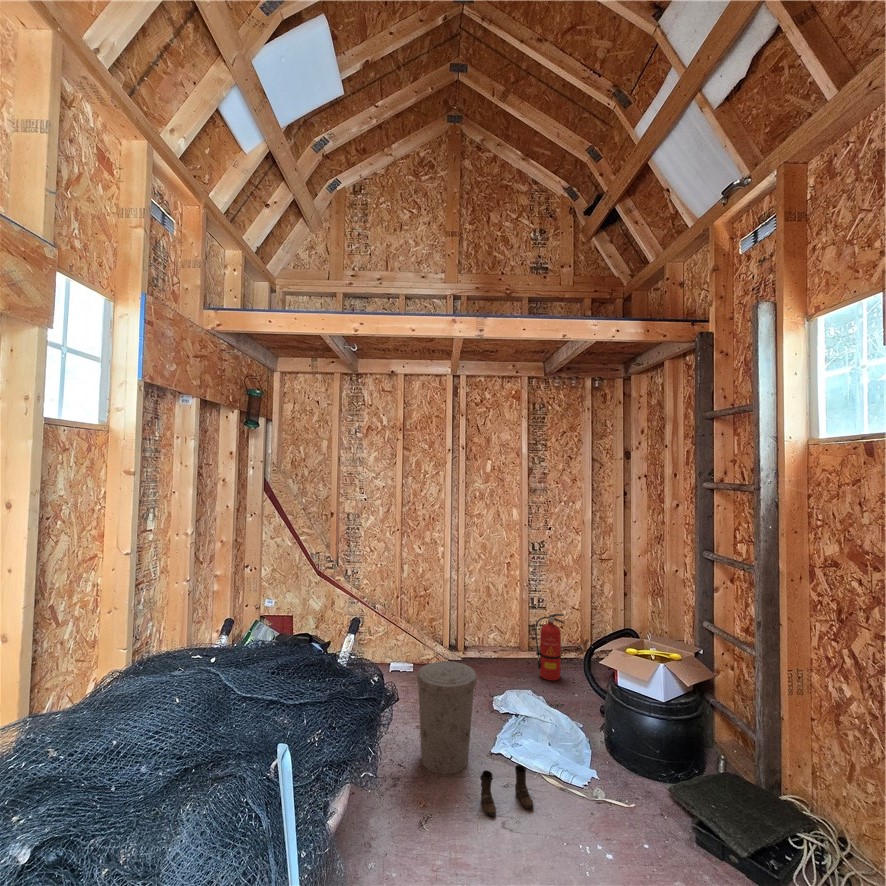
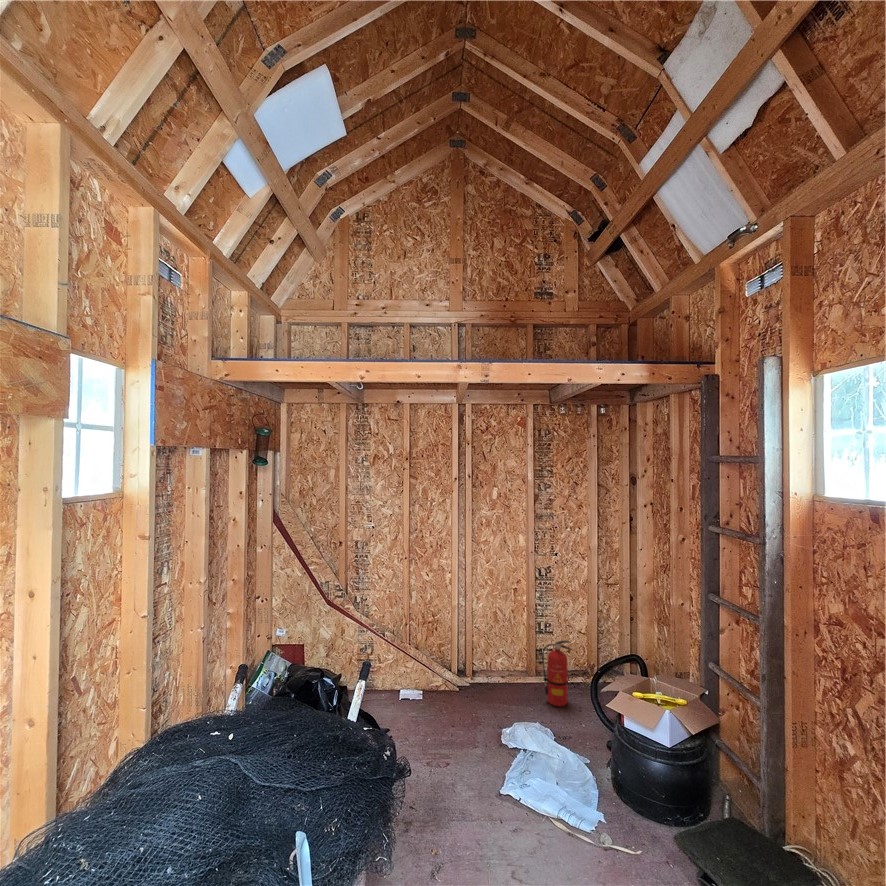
trash can: present [417,661,477,774] -> none [428,702,486,817]
boots: present [480,765,534,816] -> none [491,812,543,866]

